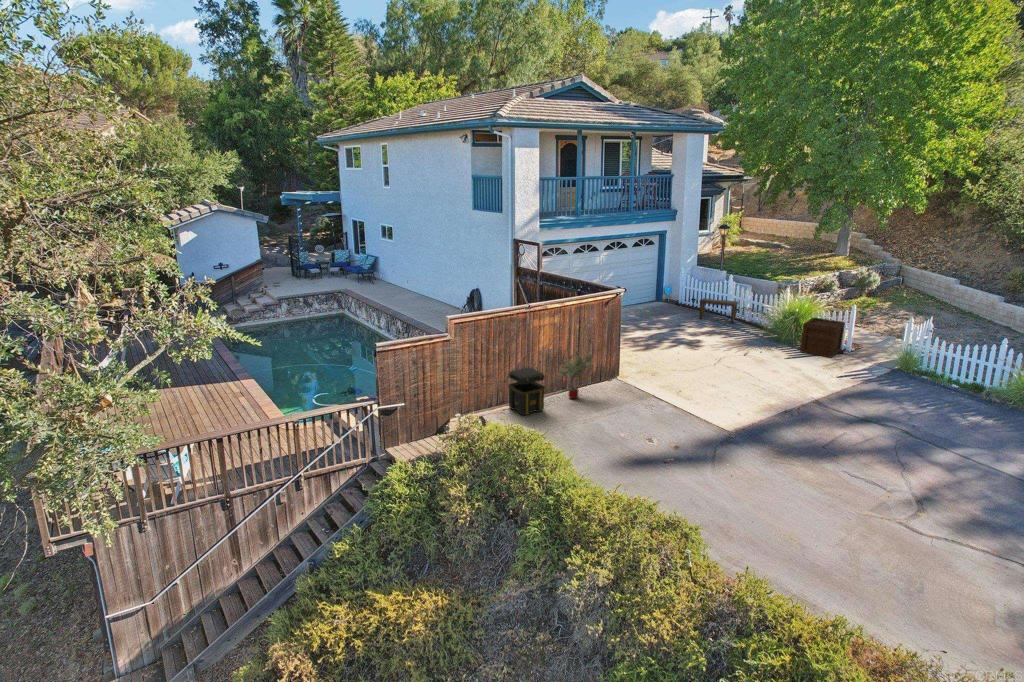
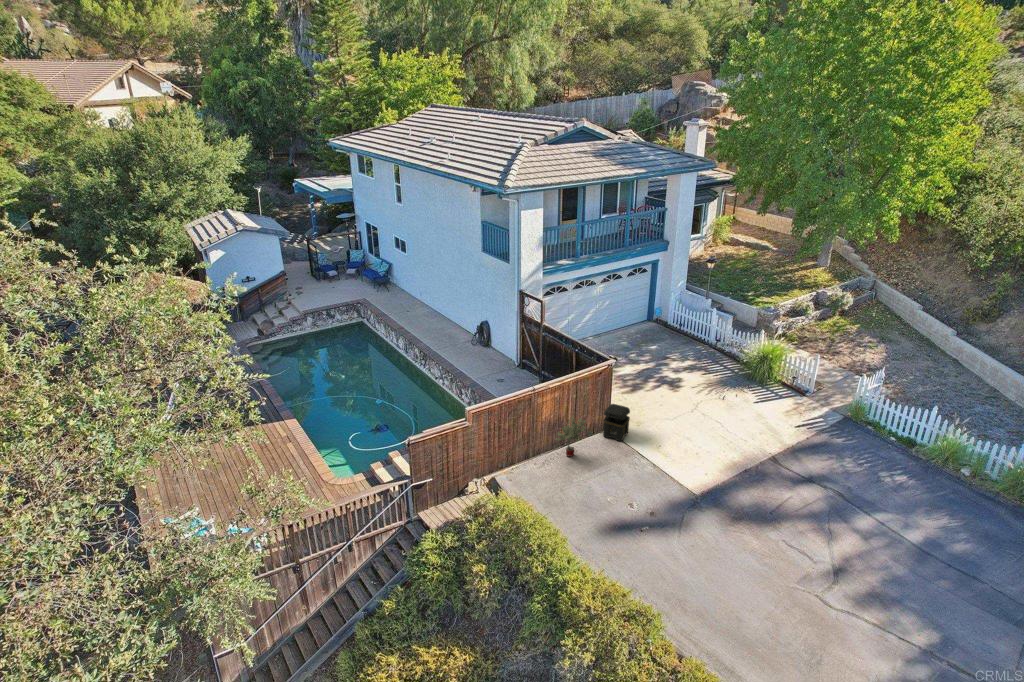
bench: present [699,298,739,323] -> none [685,329,720,355]
wooden crate: present [800,317,845,358] -> none [768,362,808,402]
toolbox: present [508,368,545,415] -> present [603,404,630,441]

